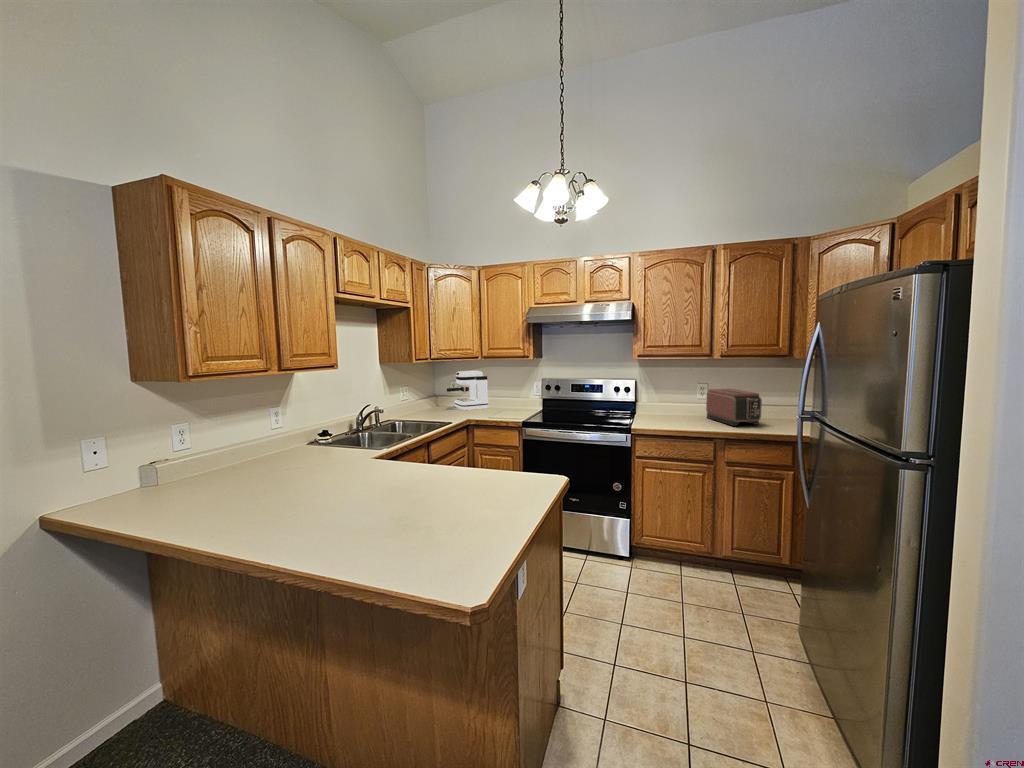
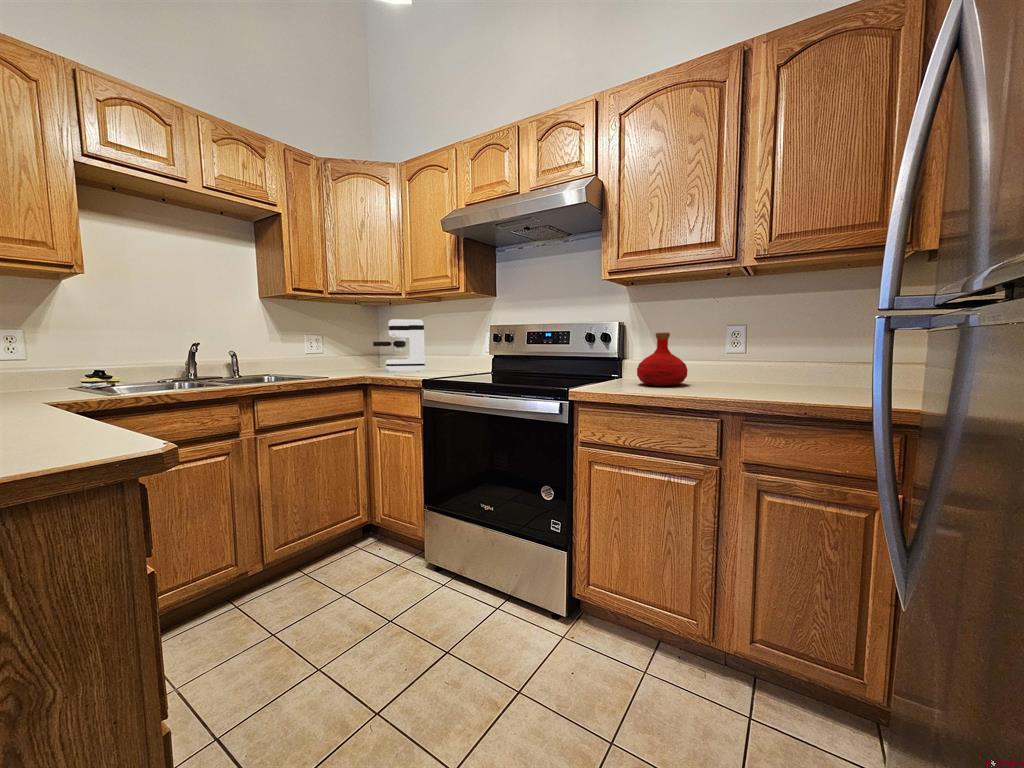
toaster: present [706,389,762,426] -> none [733,326,837,392]
bottle: none [658,392,686,422] -> present [637,332,688,386]

